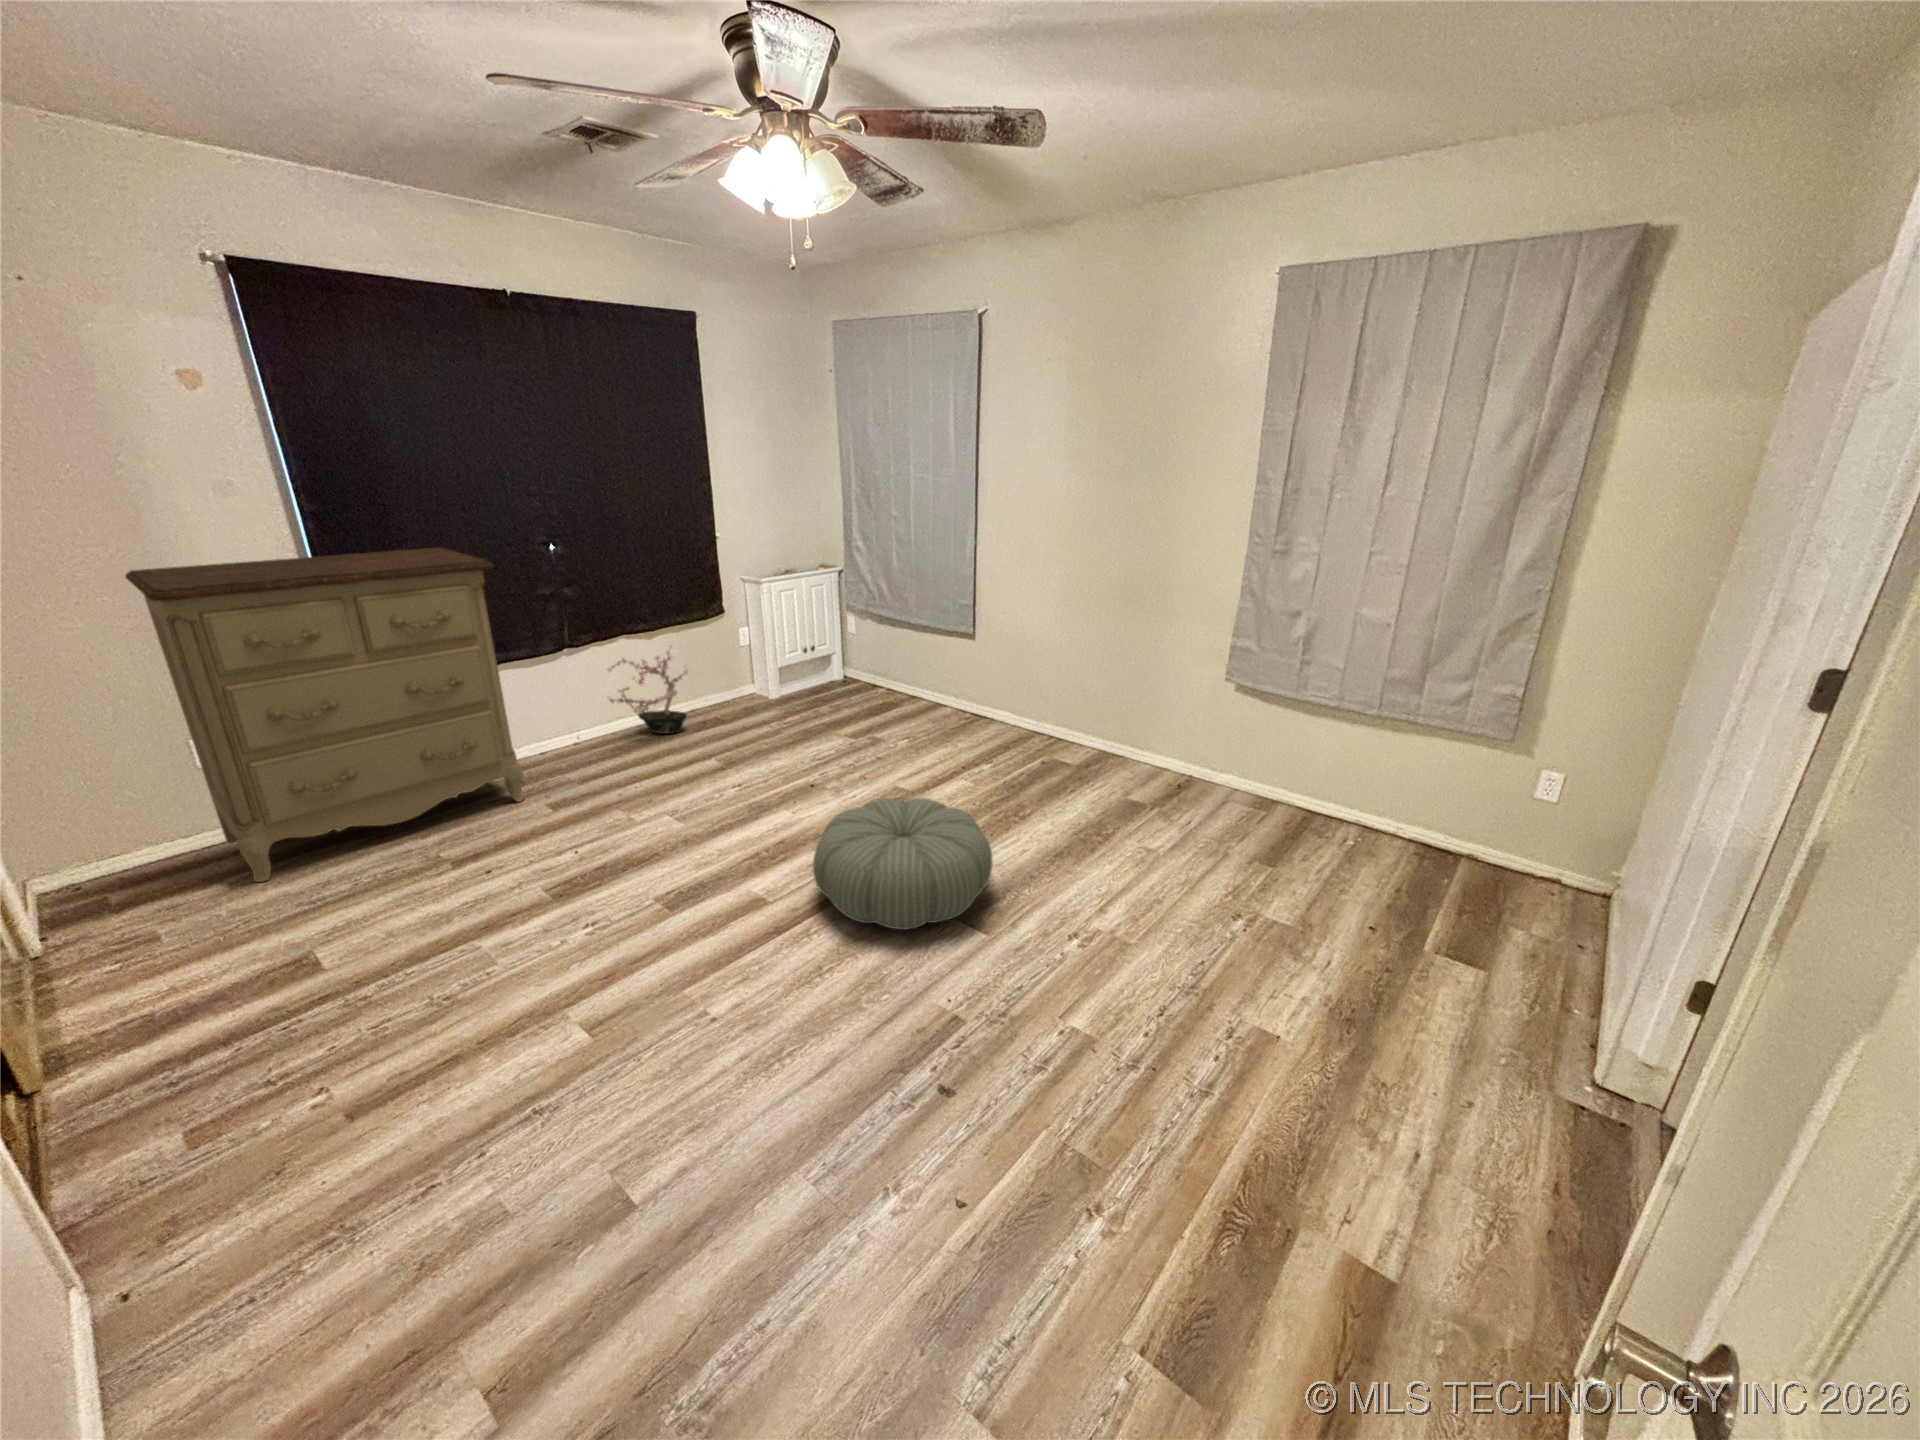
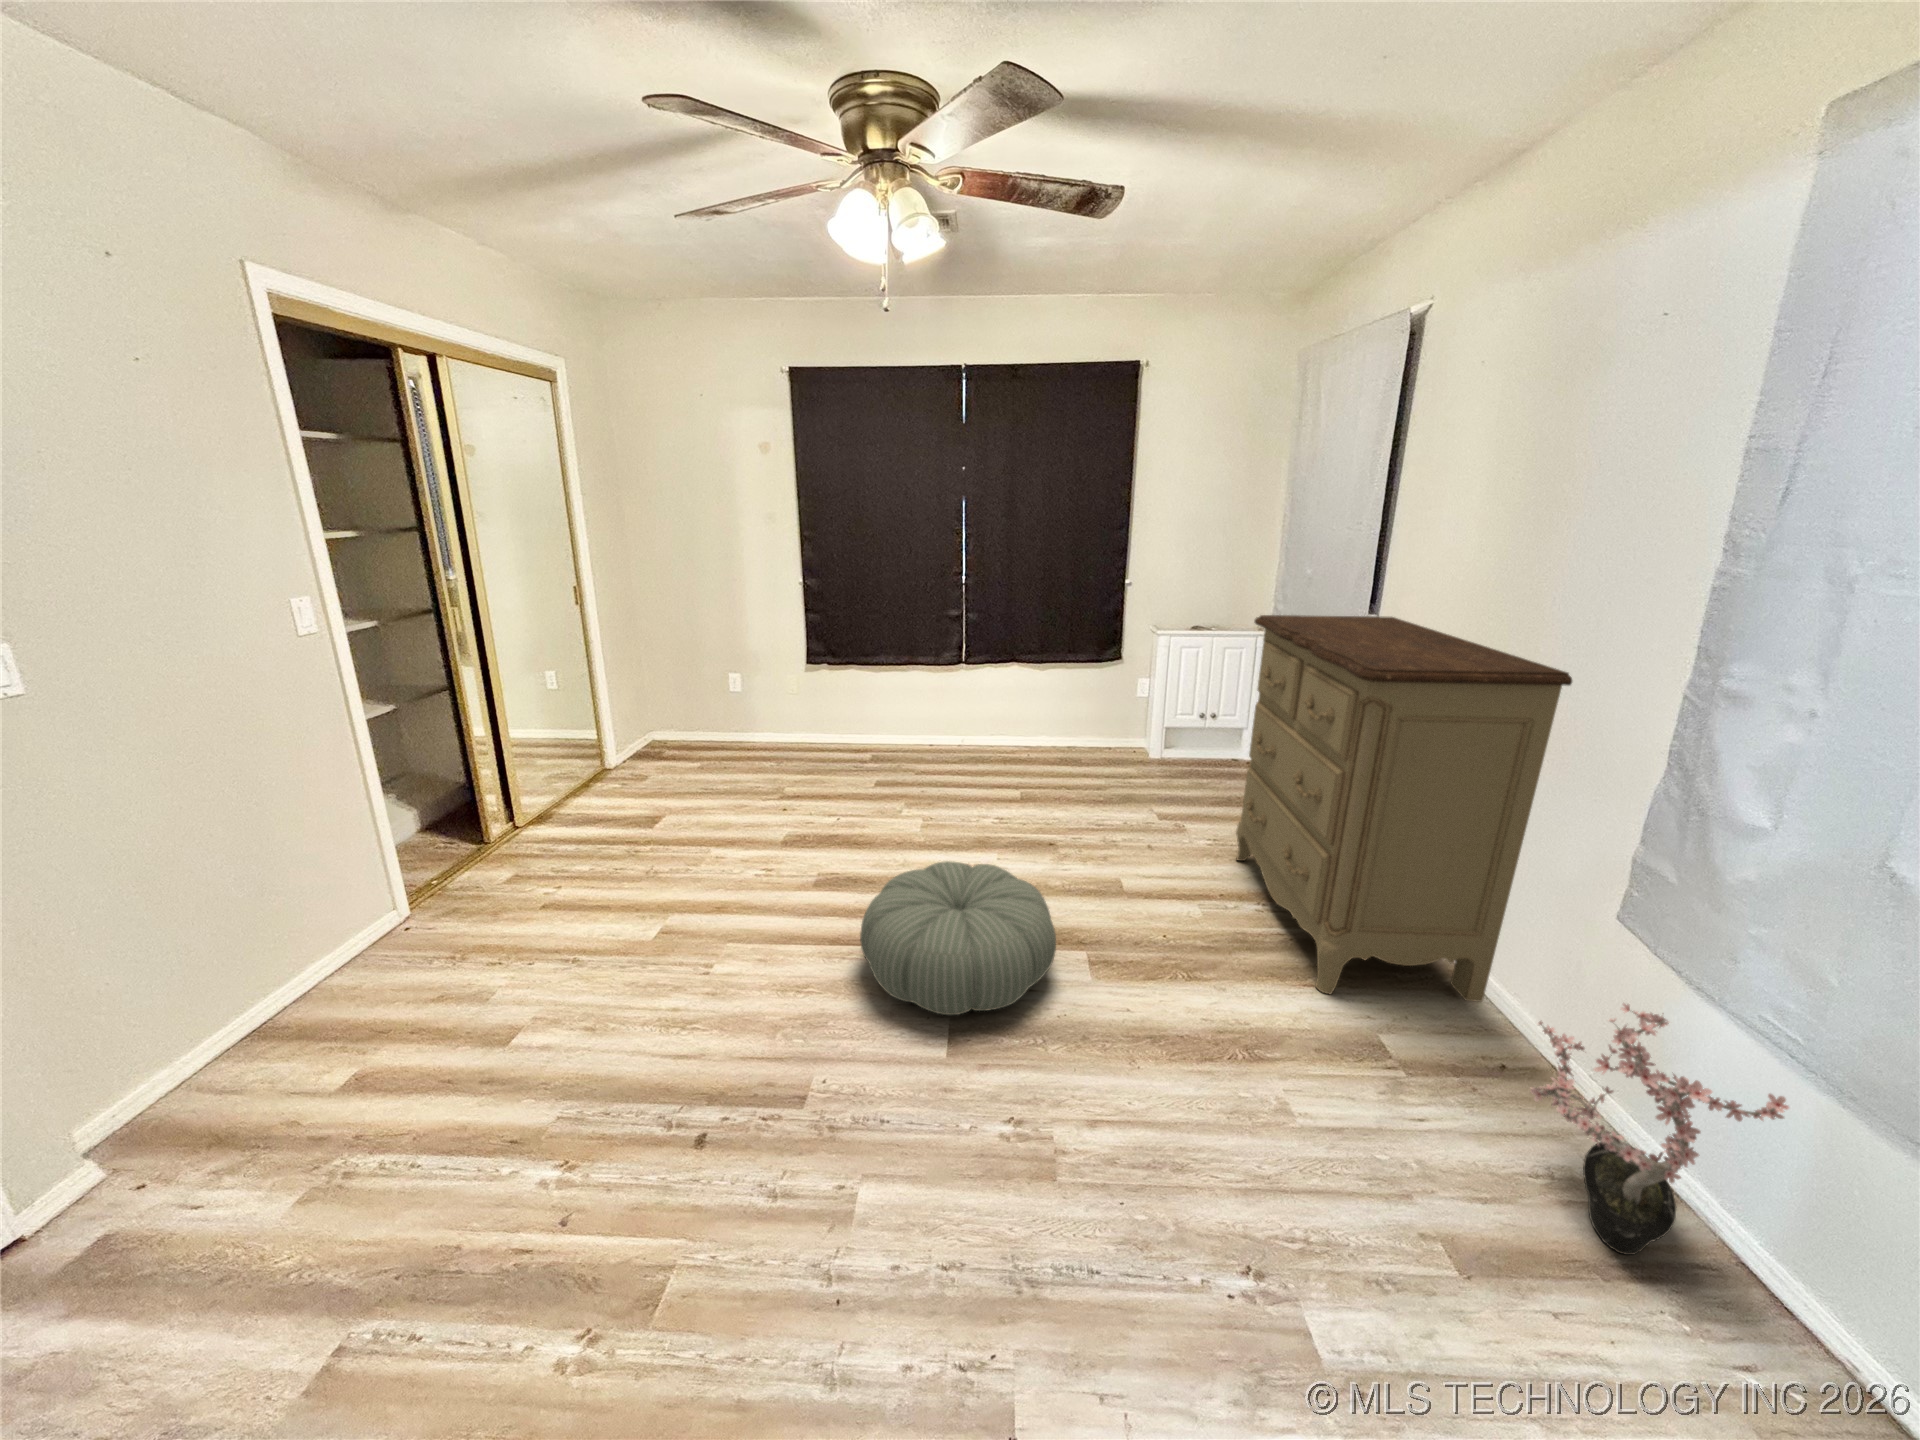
dresser: present [126,548,524,882] -> present [1236,615,1572,1002]
potted plant: present [607,646,688,734] -> present [1531,1003,1789,1255]

